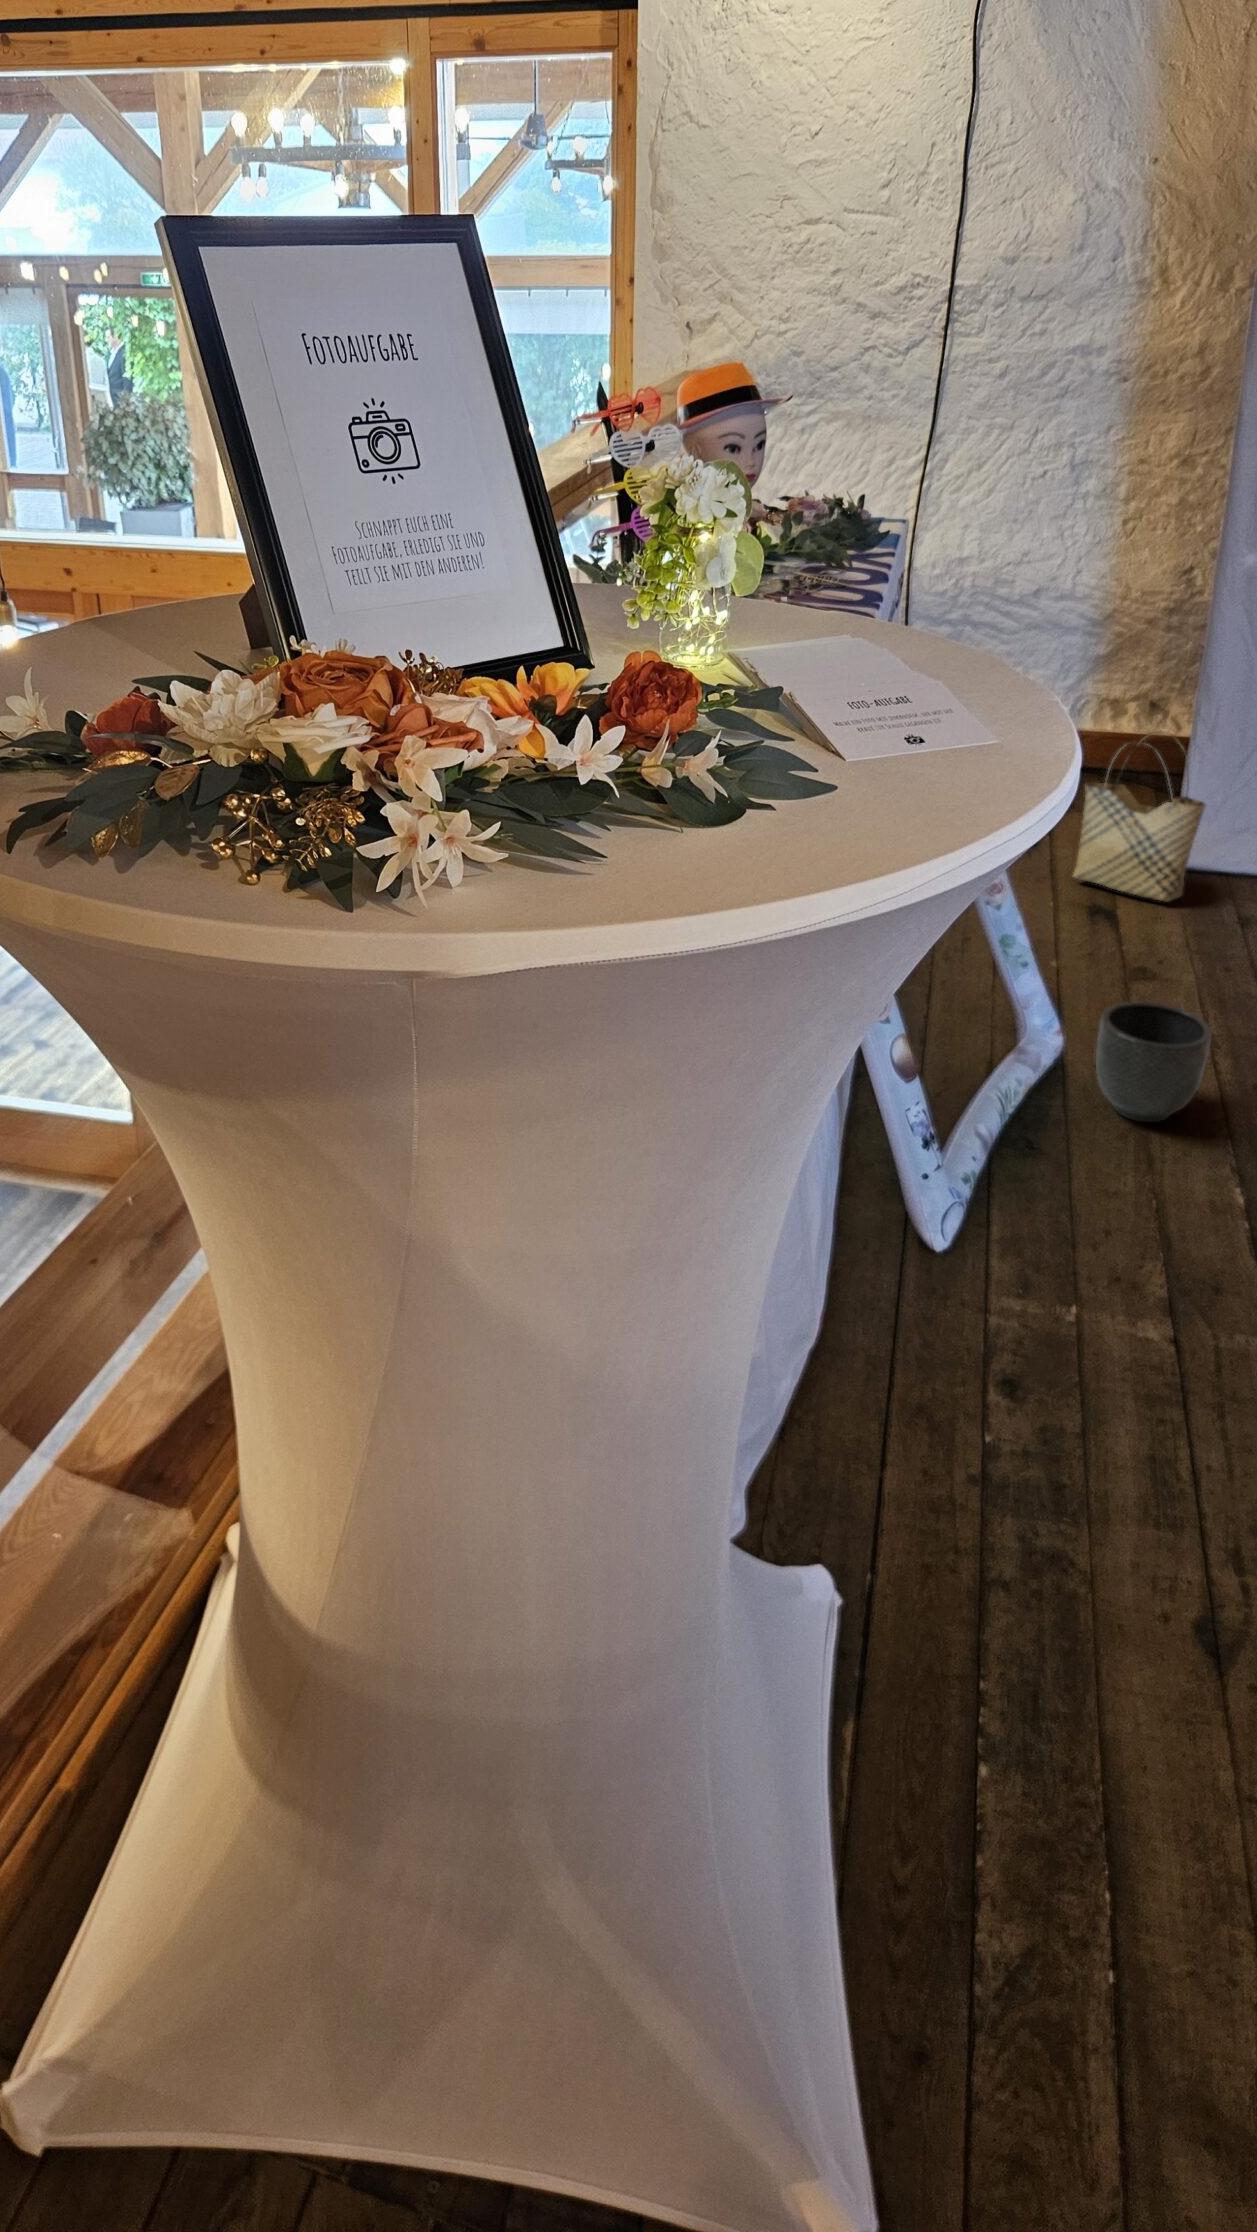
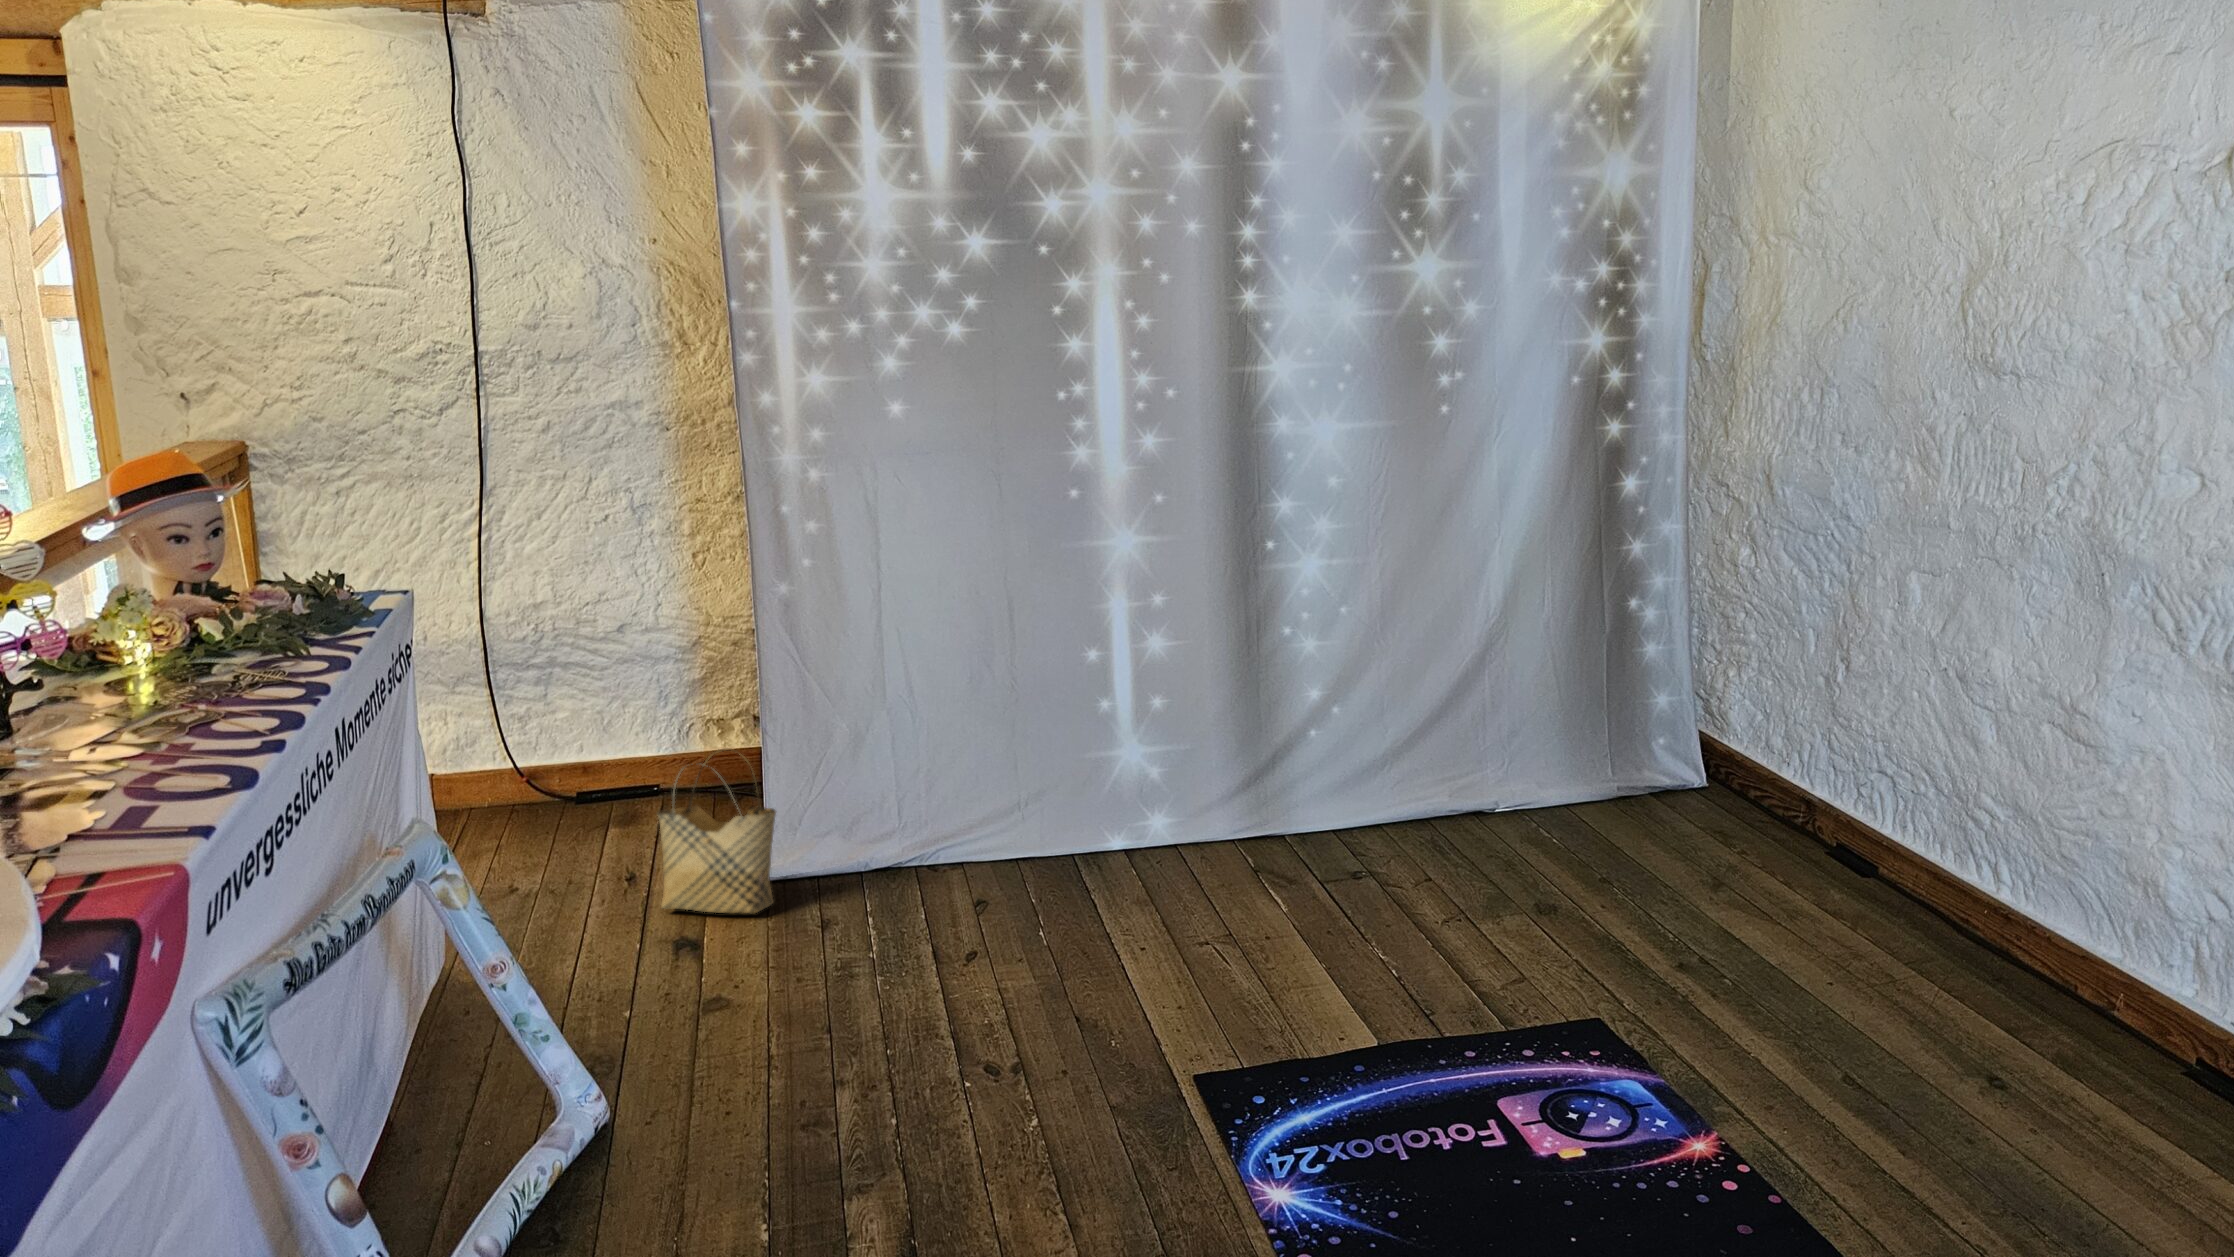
planter: present [1096,1002,1212,1122] -> none [610,1041,732,1180]

